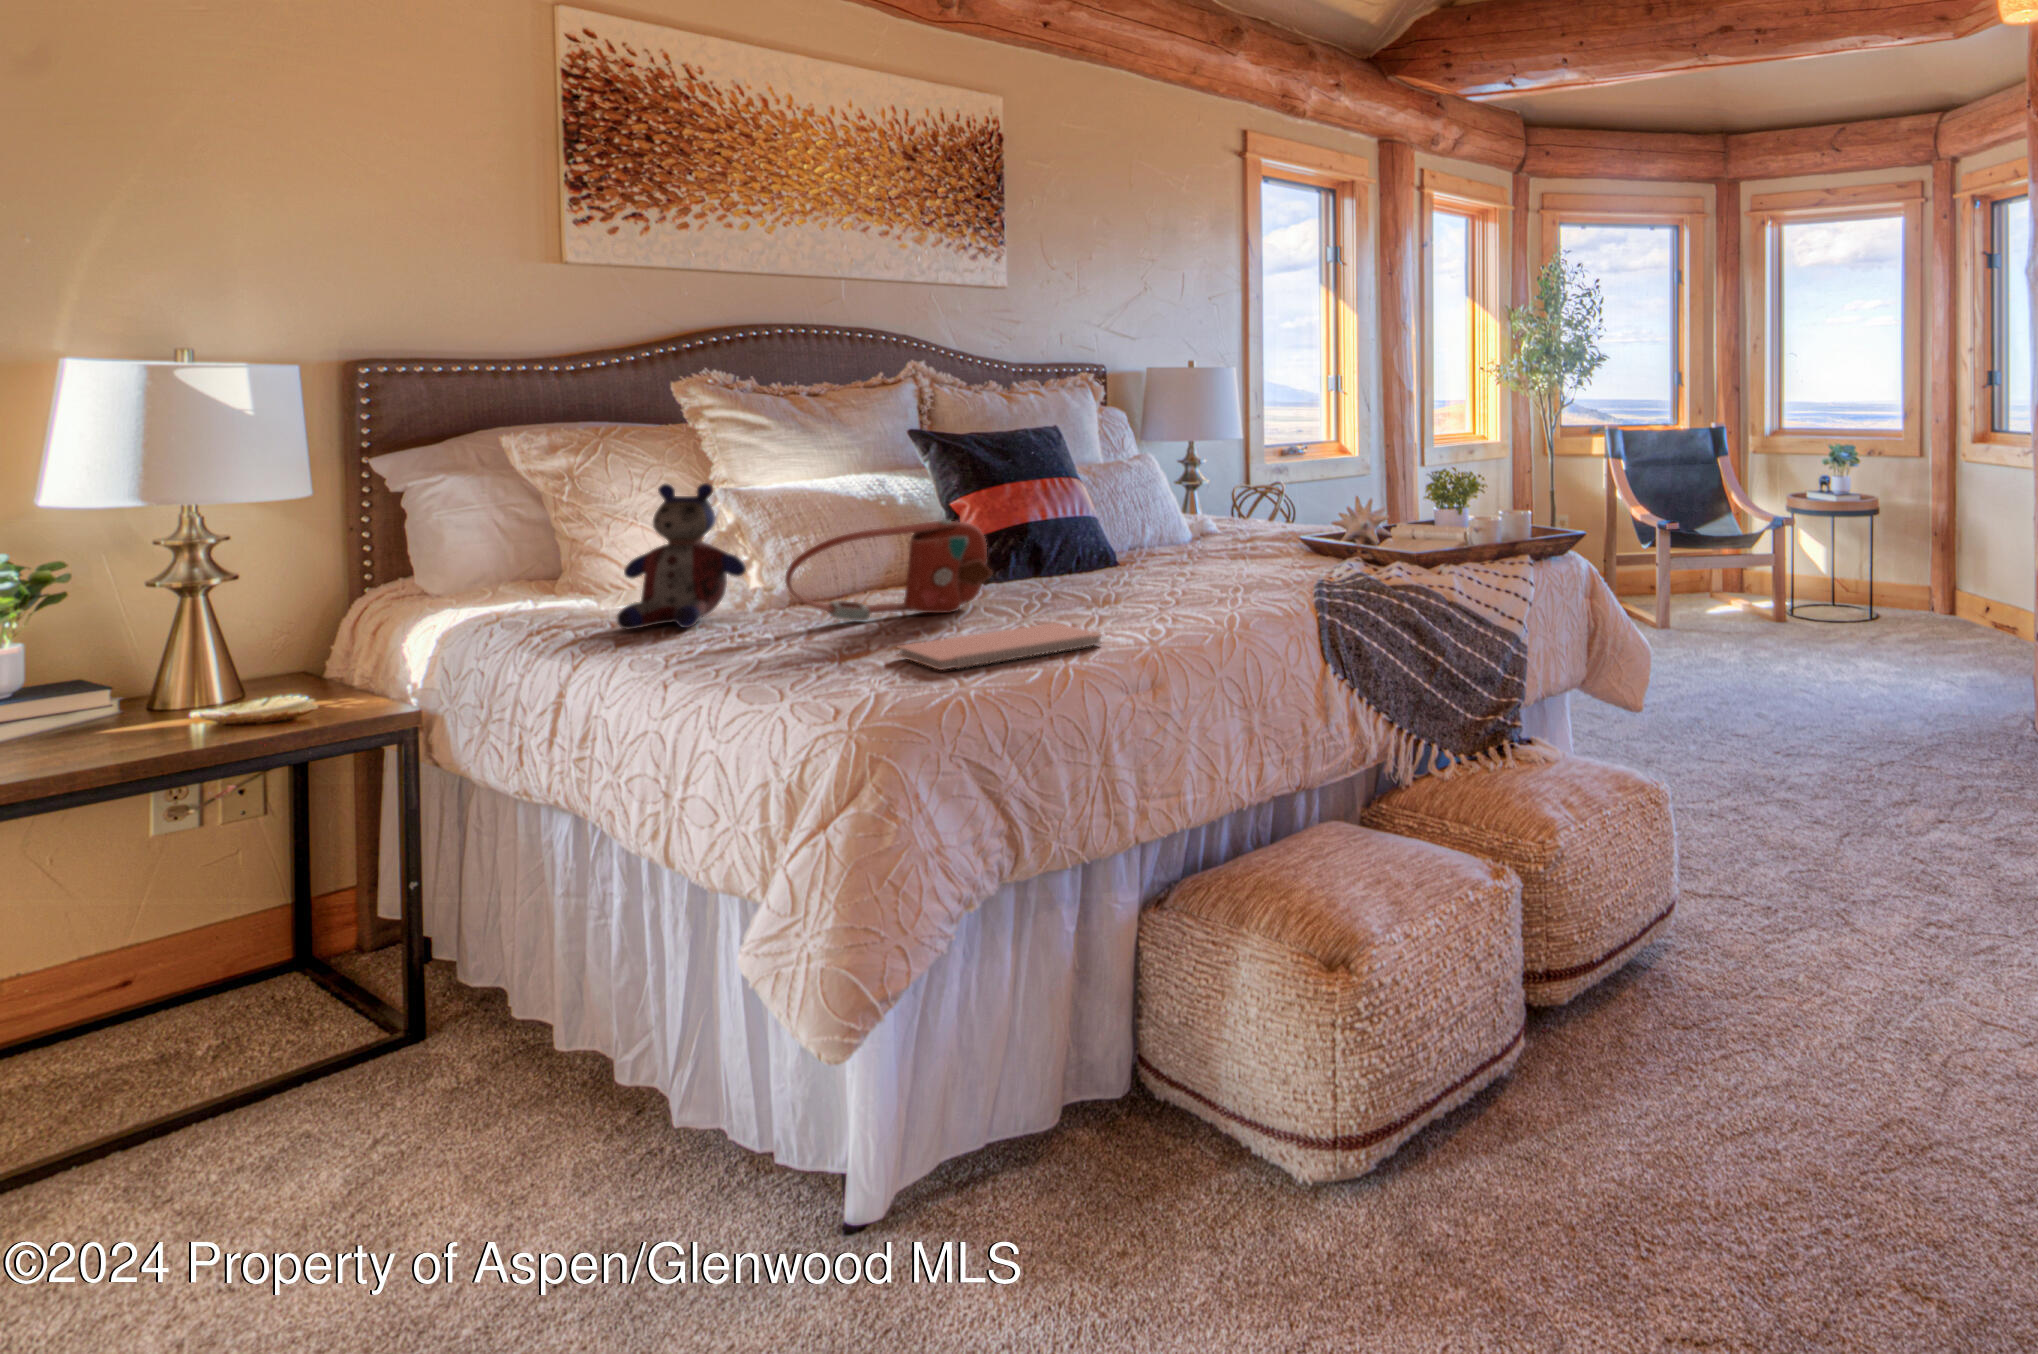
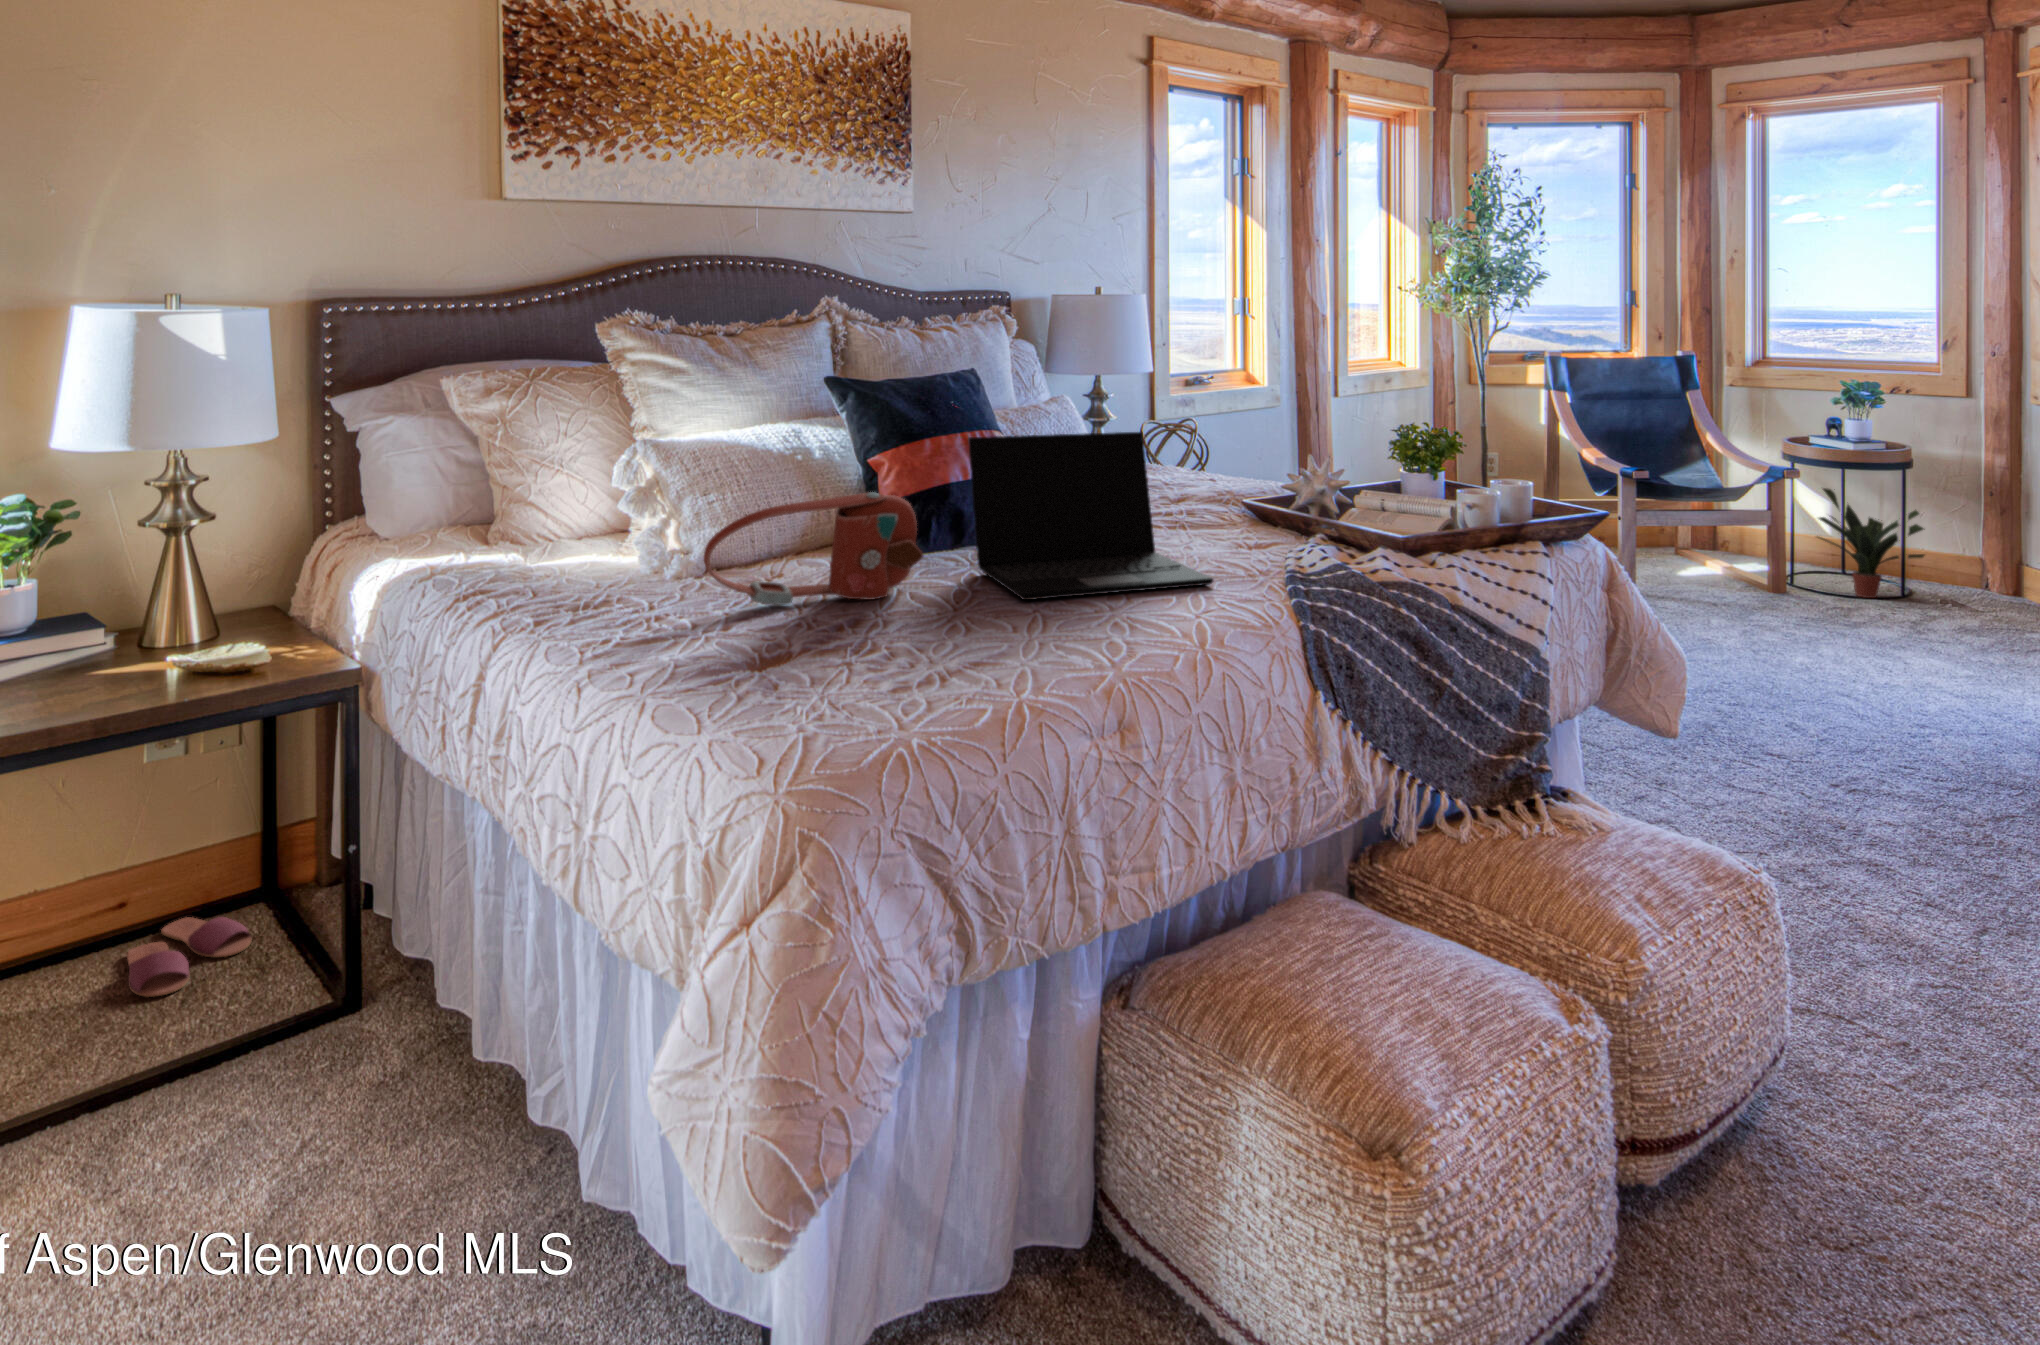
laptop: none [1038,467,1253,606] -> present [968,432,1213,600]
stuffed bear: present [617,483,746,630] -> none [534,441,665,604]
potted plant: none [1867,526,1954,622] -> present [1817,488,1925,598]
notebook: present [898,623,1101,670] -> none [824,632,1064,707]
slippers: none [137,990,282,1062] -> present [127,917,251,997]

